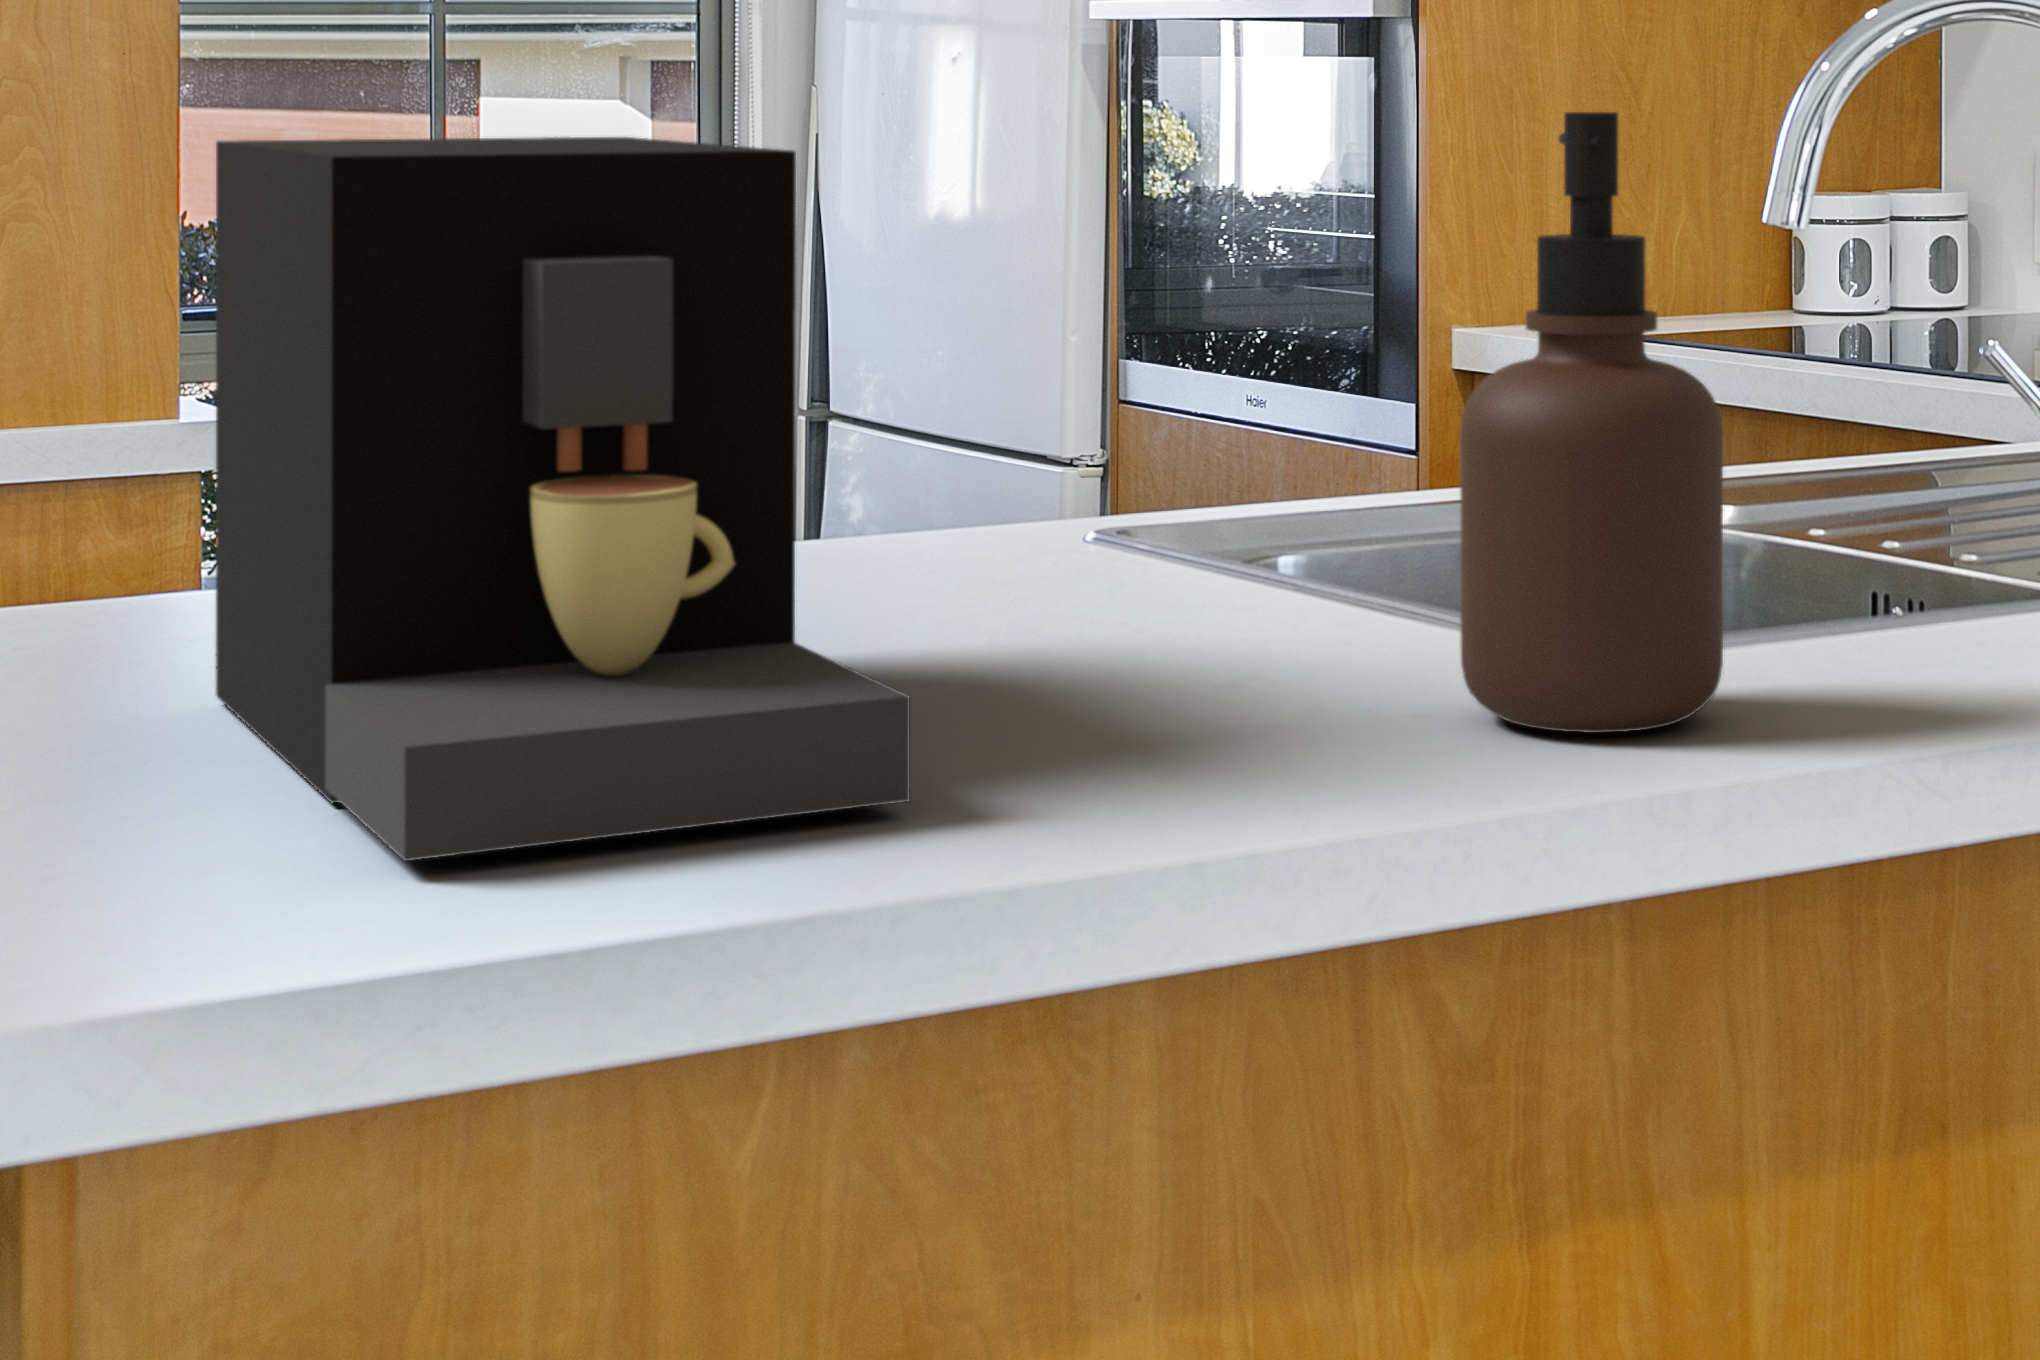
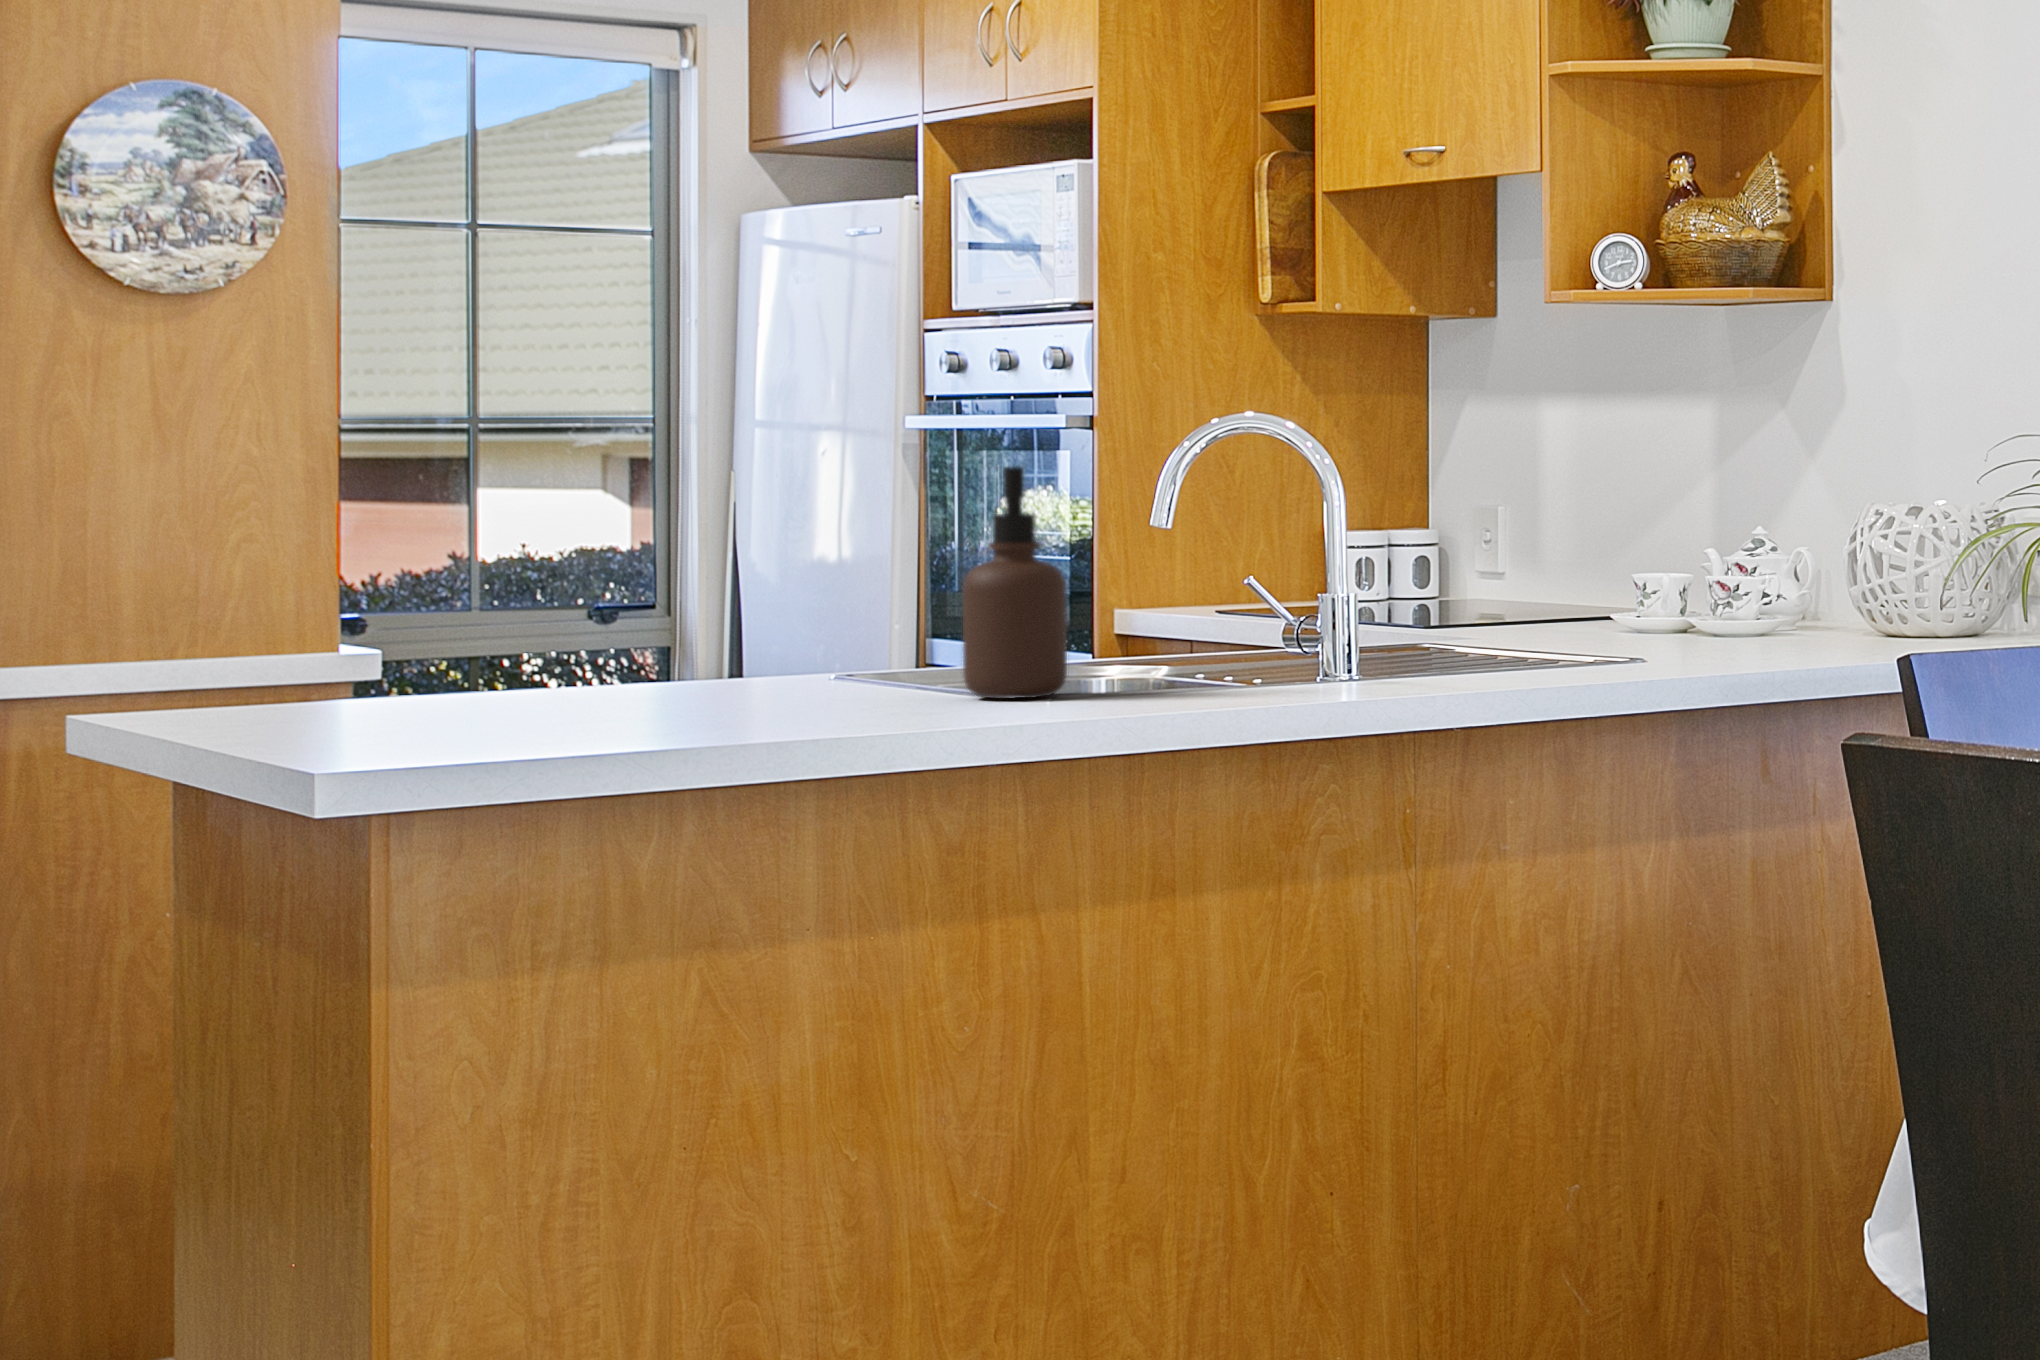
coffee maker: present [216,137,910,861] -> none [453,481,737,720]

